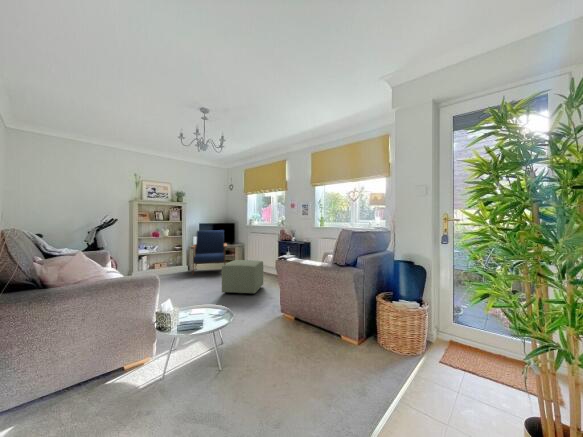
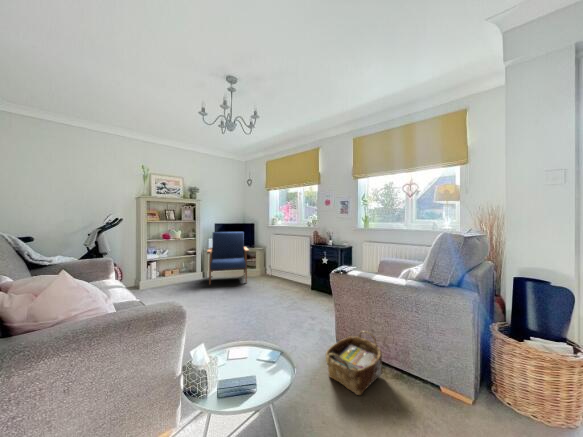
ottoman: present [222,260,263,295] -> none [250,269,298,313]
woven basket: none [264,300,306,342] -> present [326,331,383,395]

